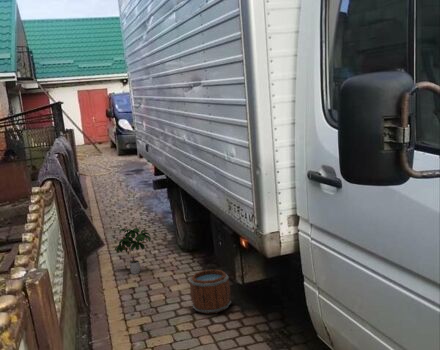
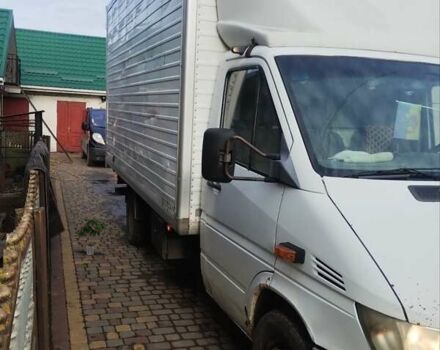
bucket: present [190,270,231,314] -> none [130,254,160,285]

